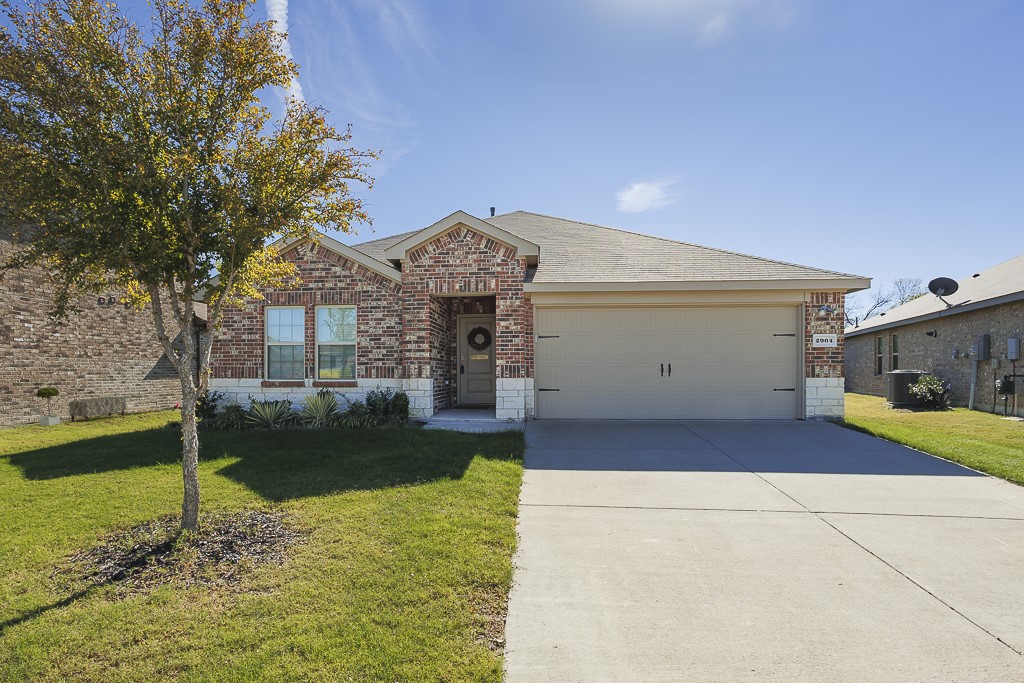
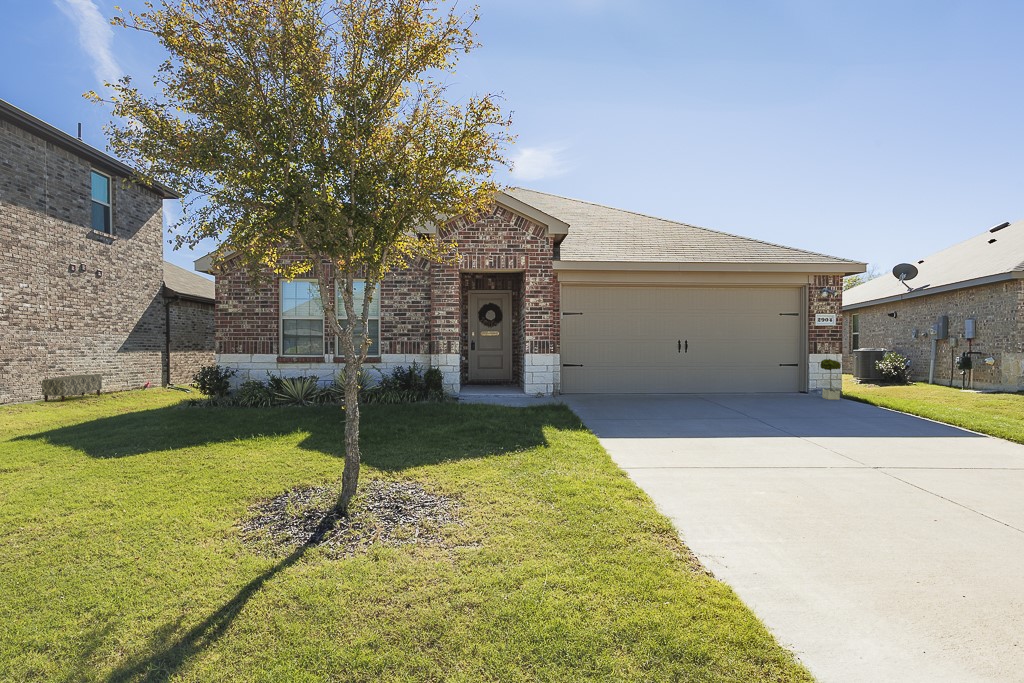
potted tree: present [36,387,60,426] -> present [820,359,841,400]

